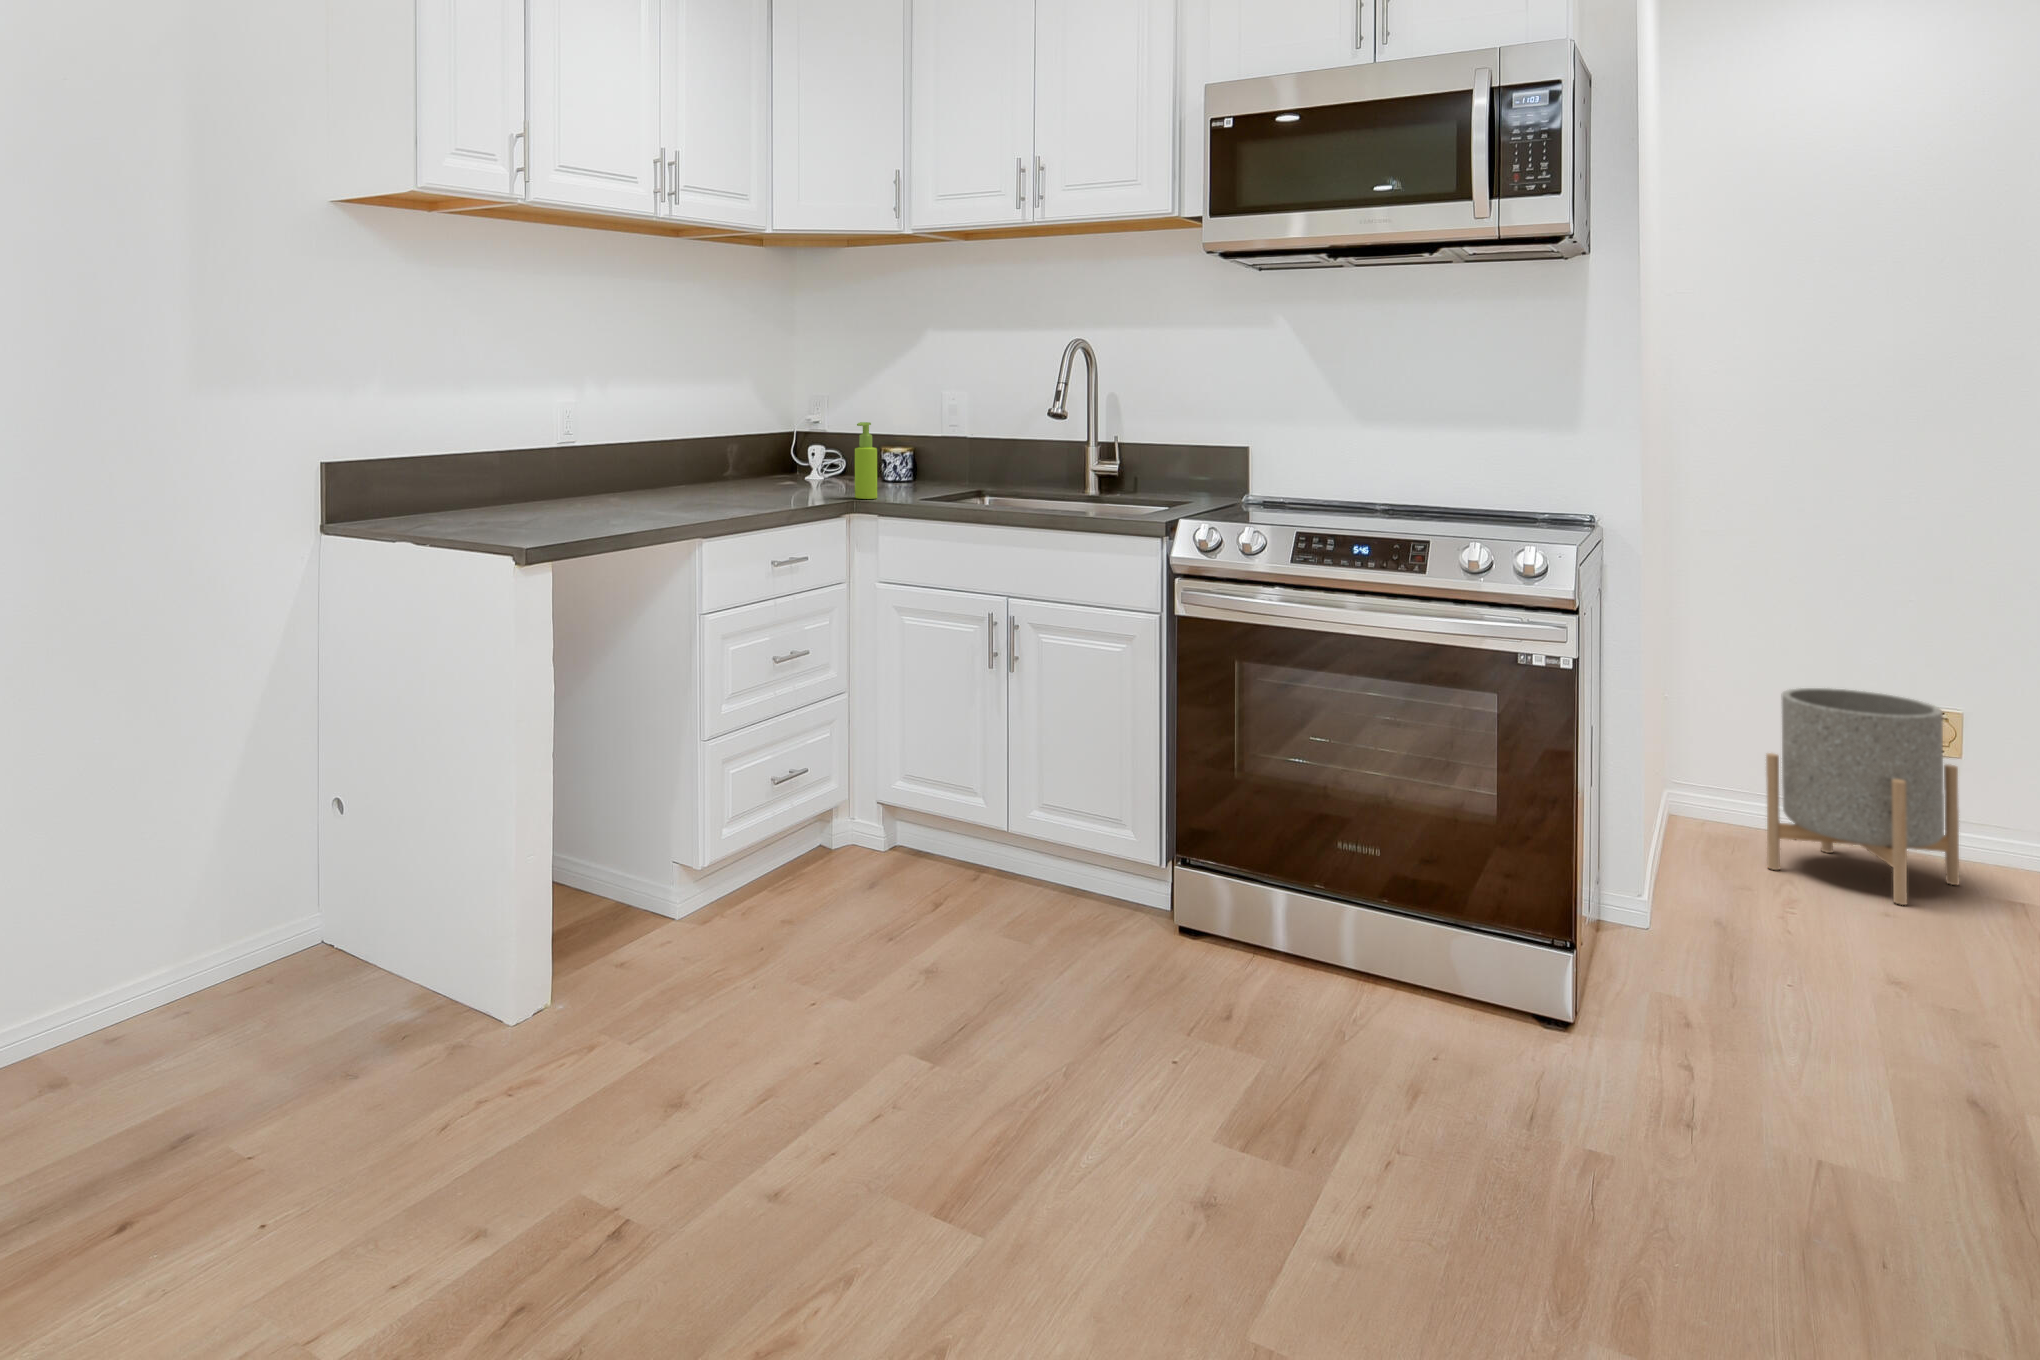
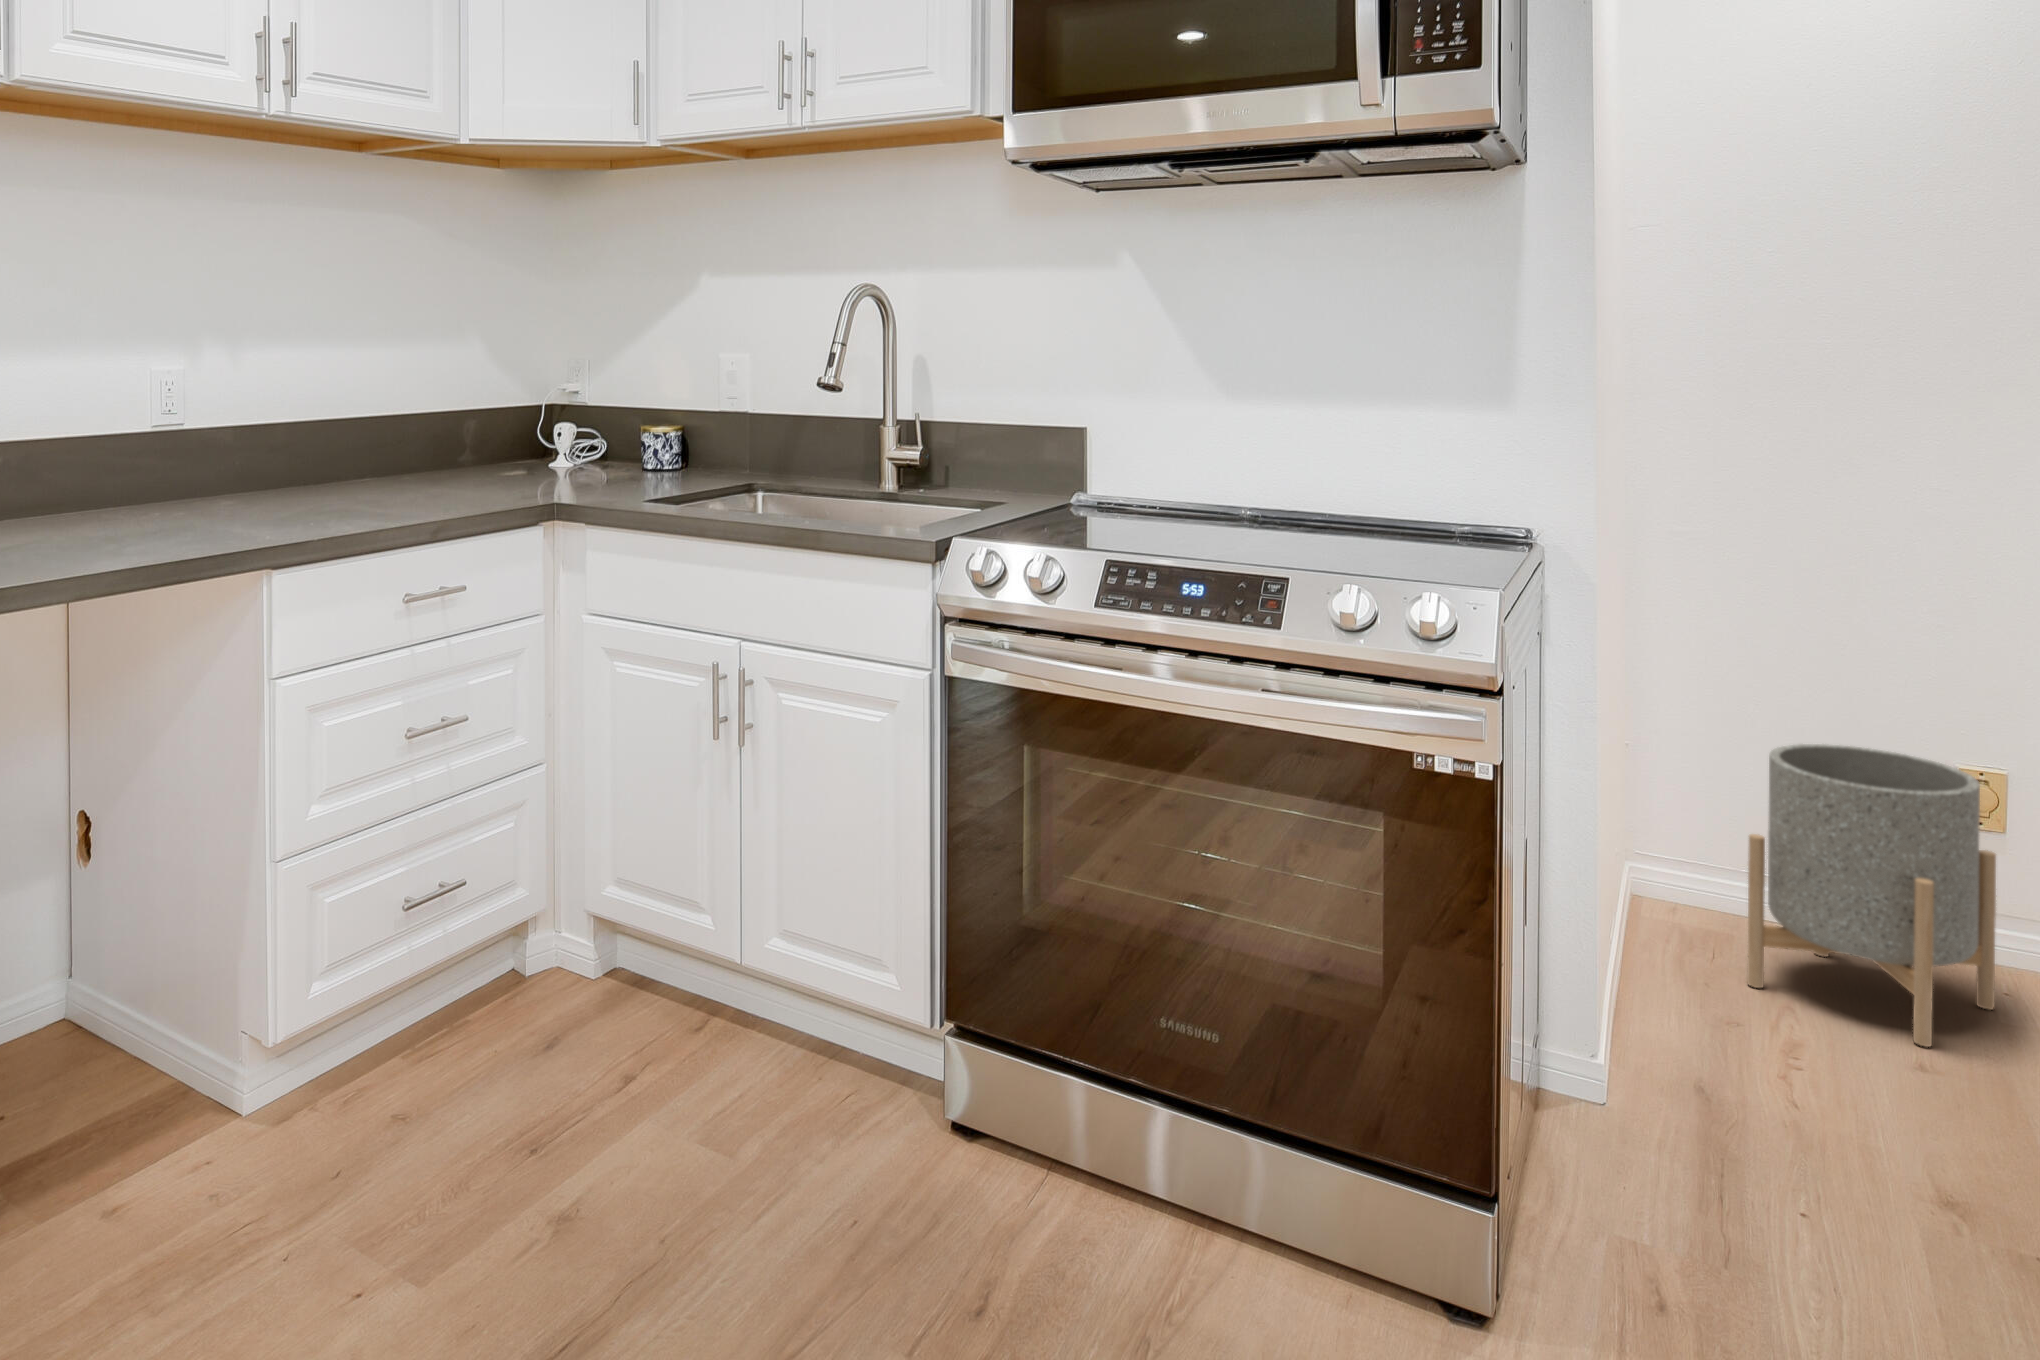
soap dispenser: present [855,422,877,499] -> none [560,399,591,503]

